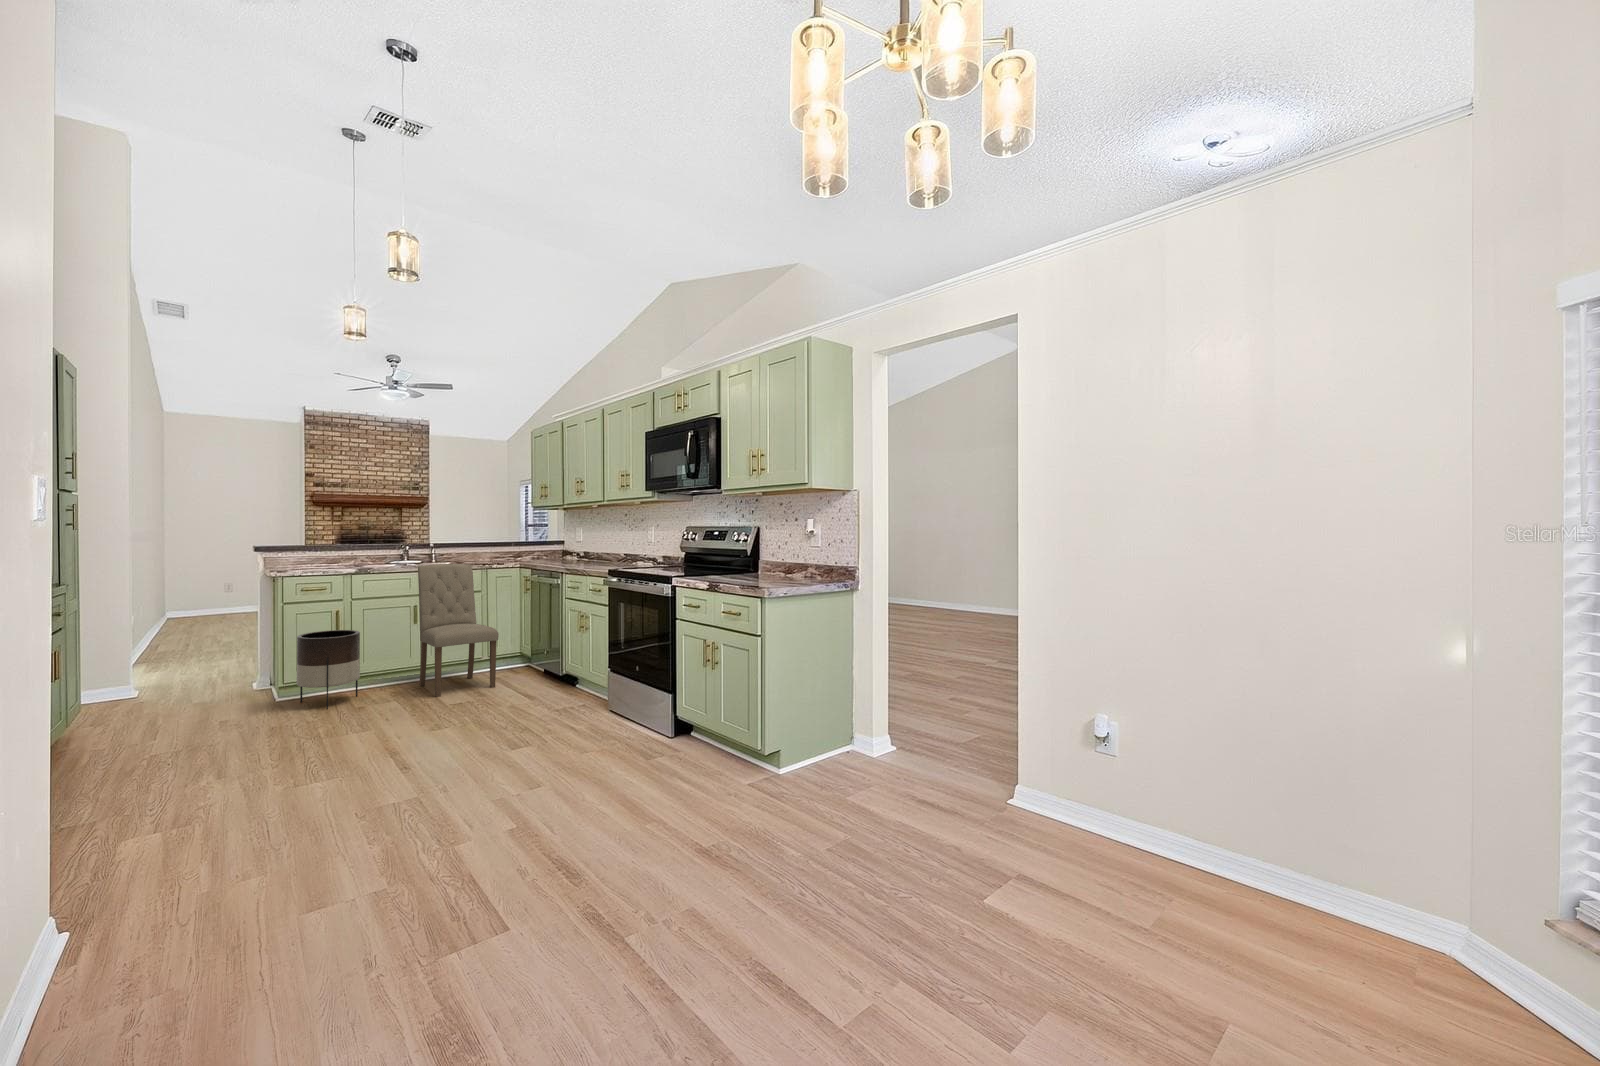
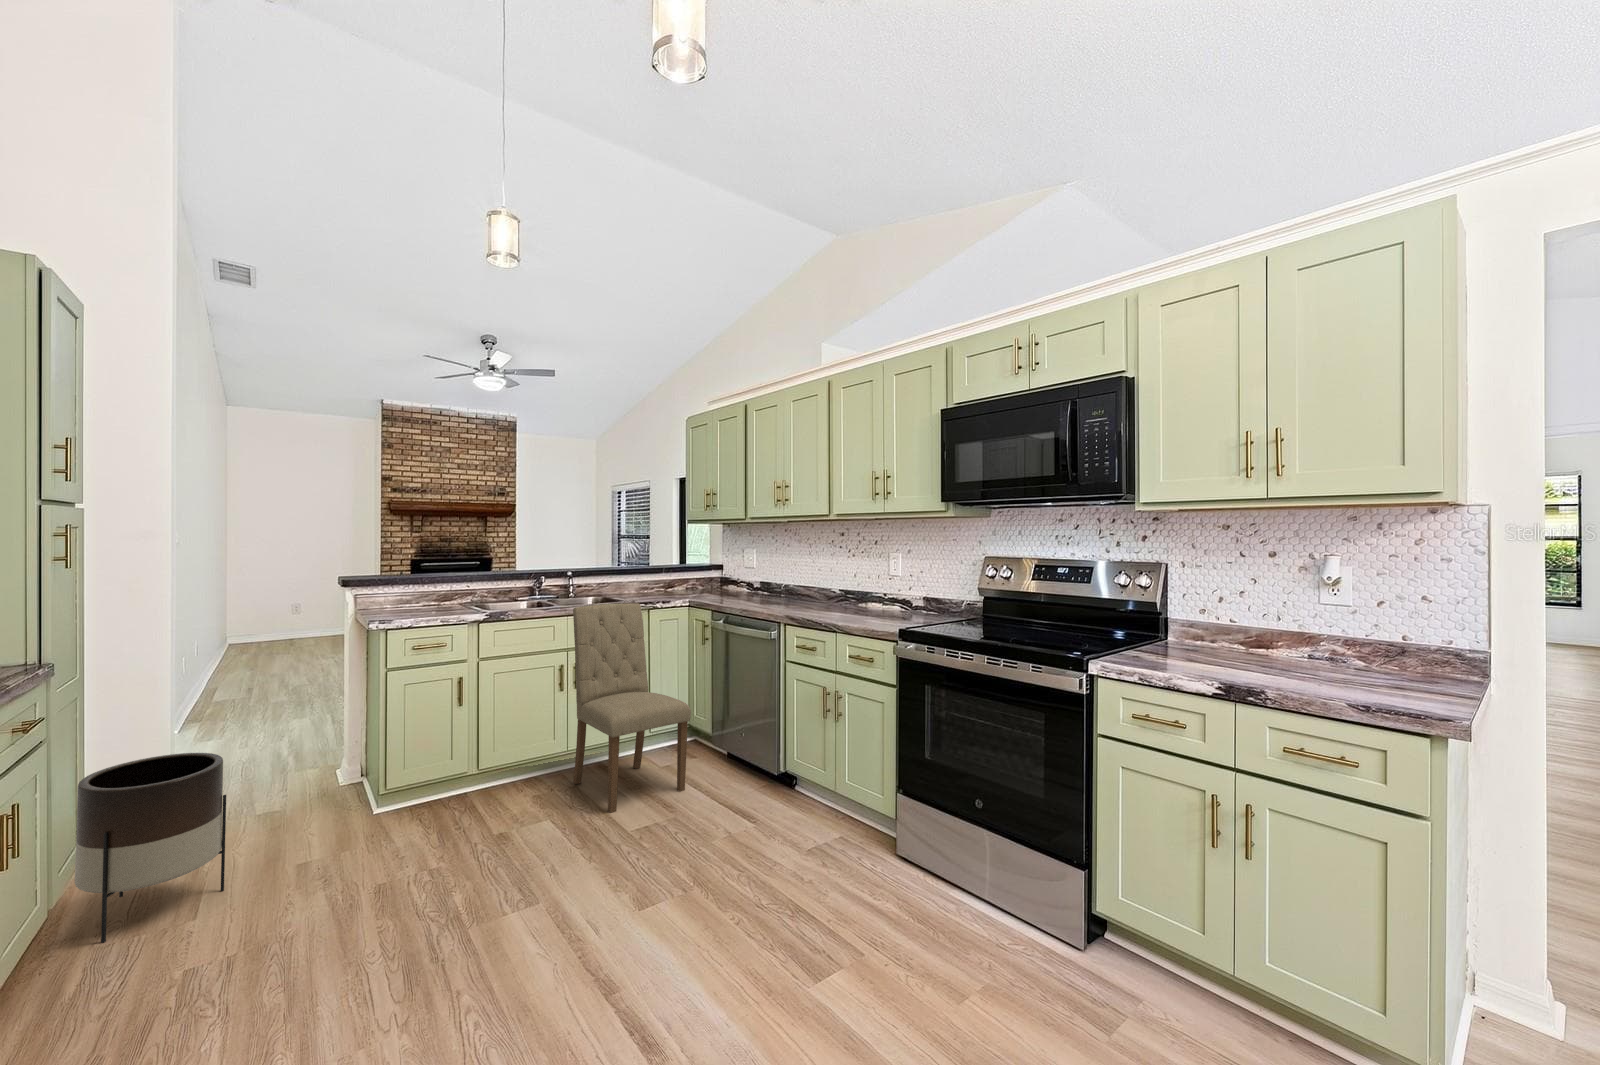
planter: present [296,630,360,709] -> present [75,753,226,943]

